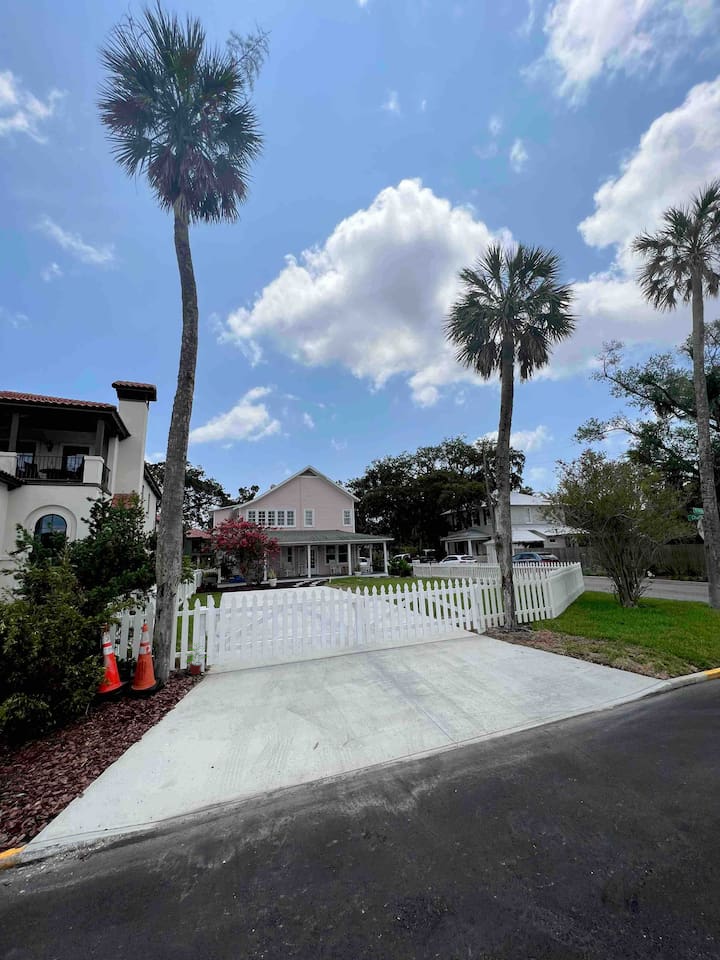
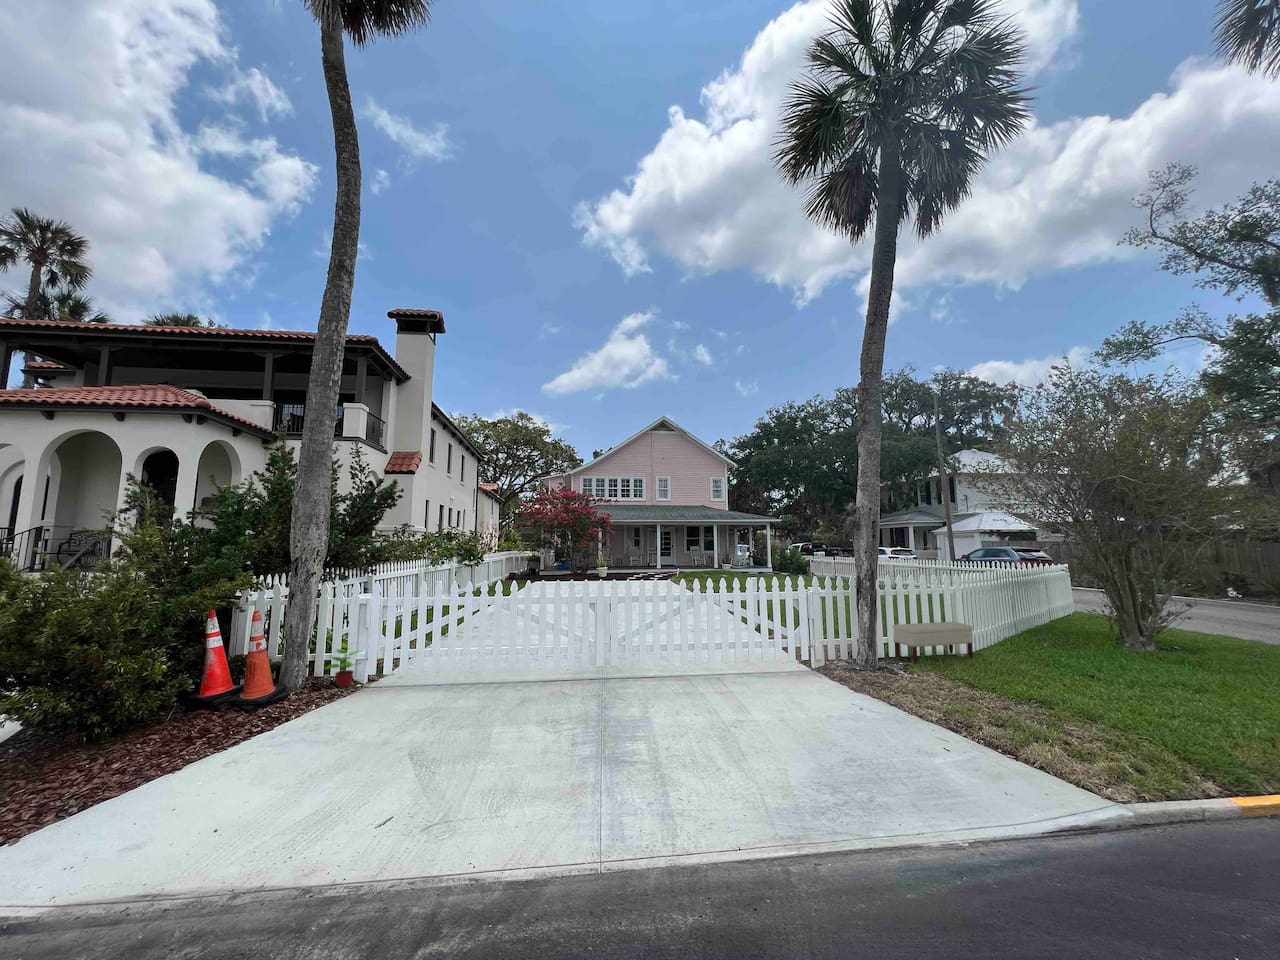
bench: none [516,600,558,626] -> present [893,622,973,663]

